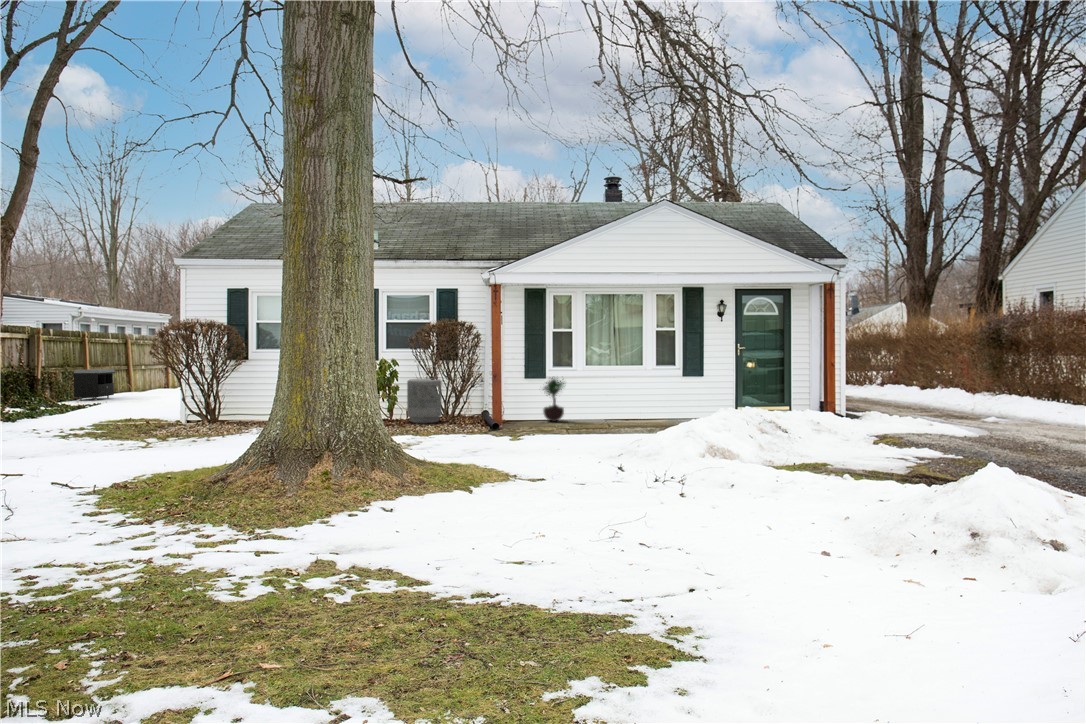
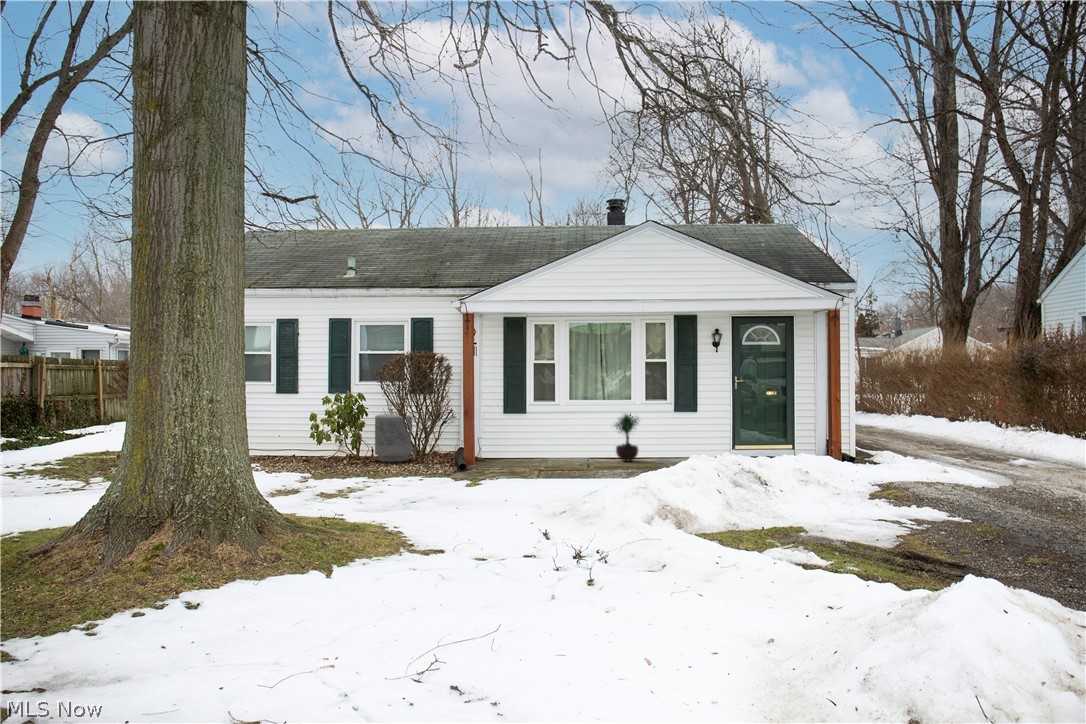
storage bench: present [74,369,115,400] -> none [68,399,112,431]
potted tree: present [543,378,564,422] -> present [614,413,639,461]

